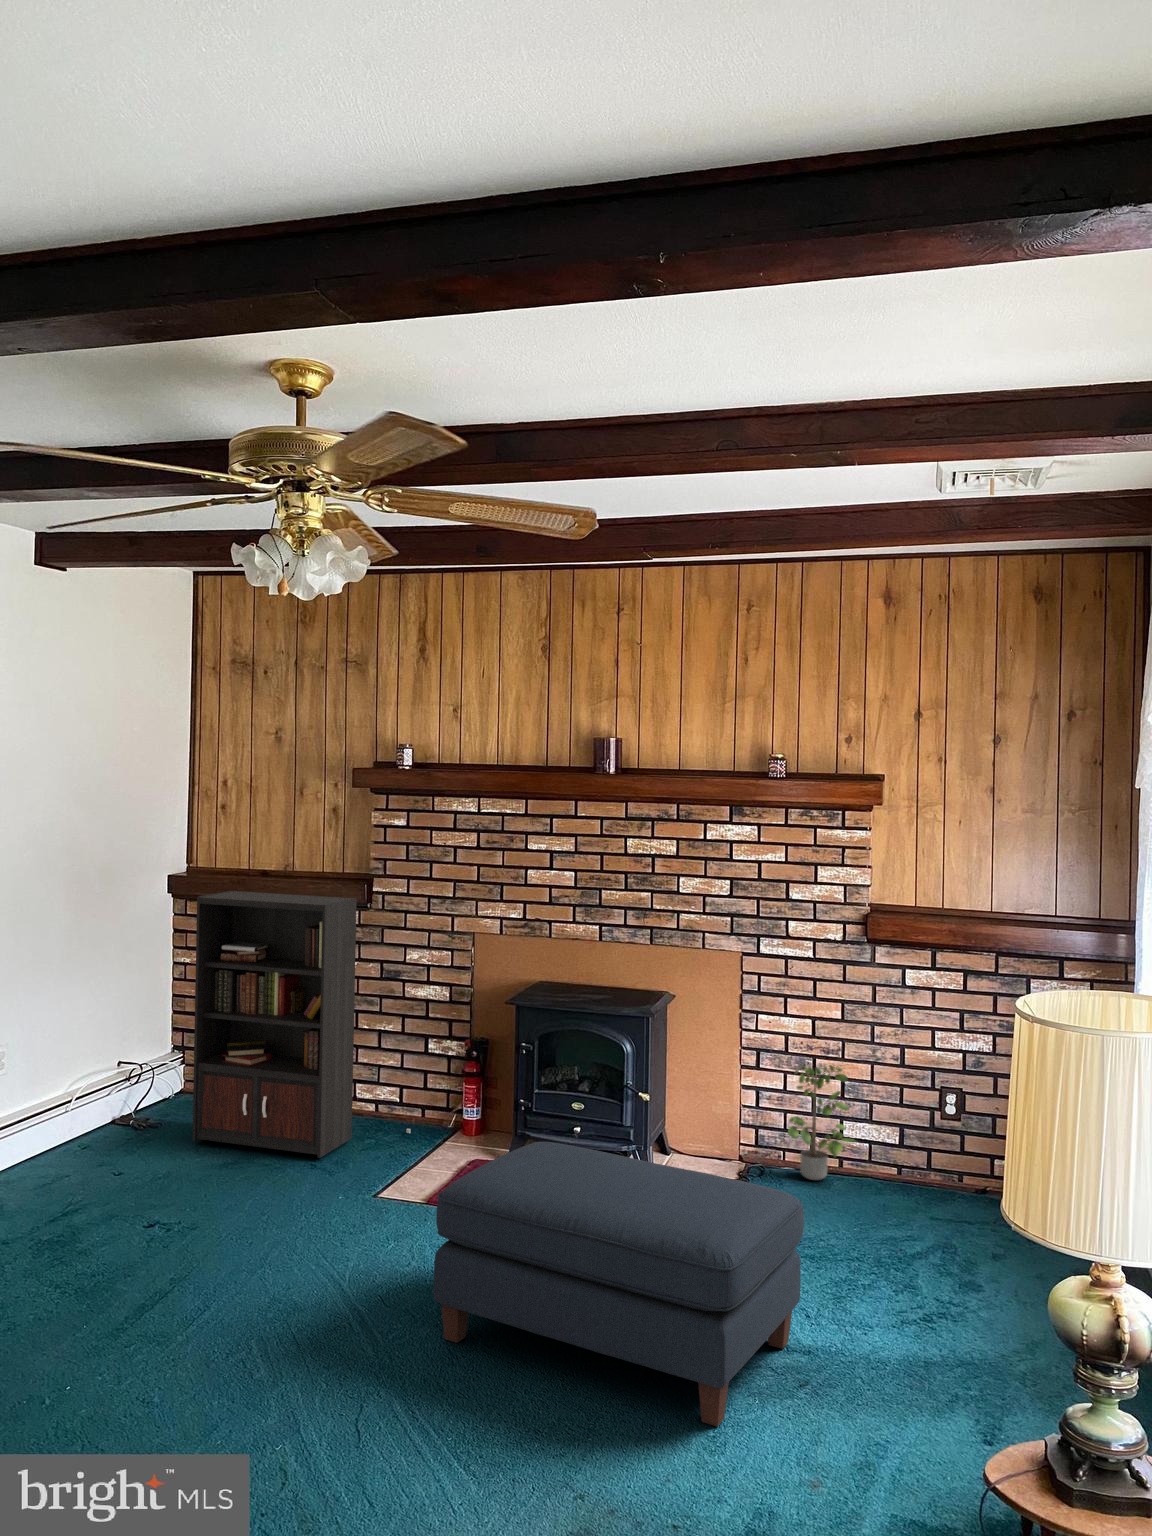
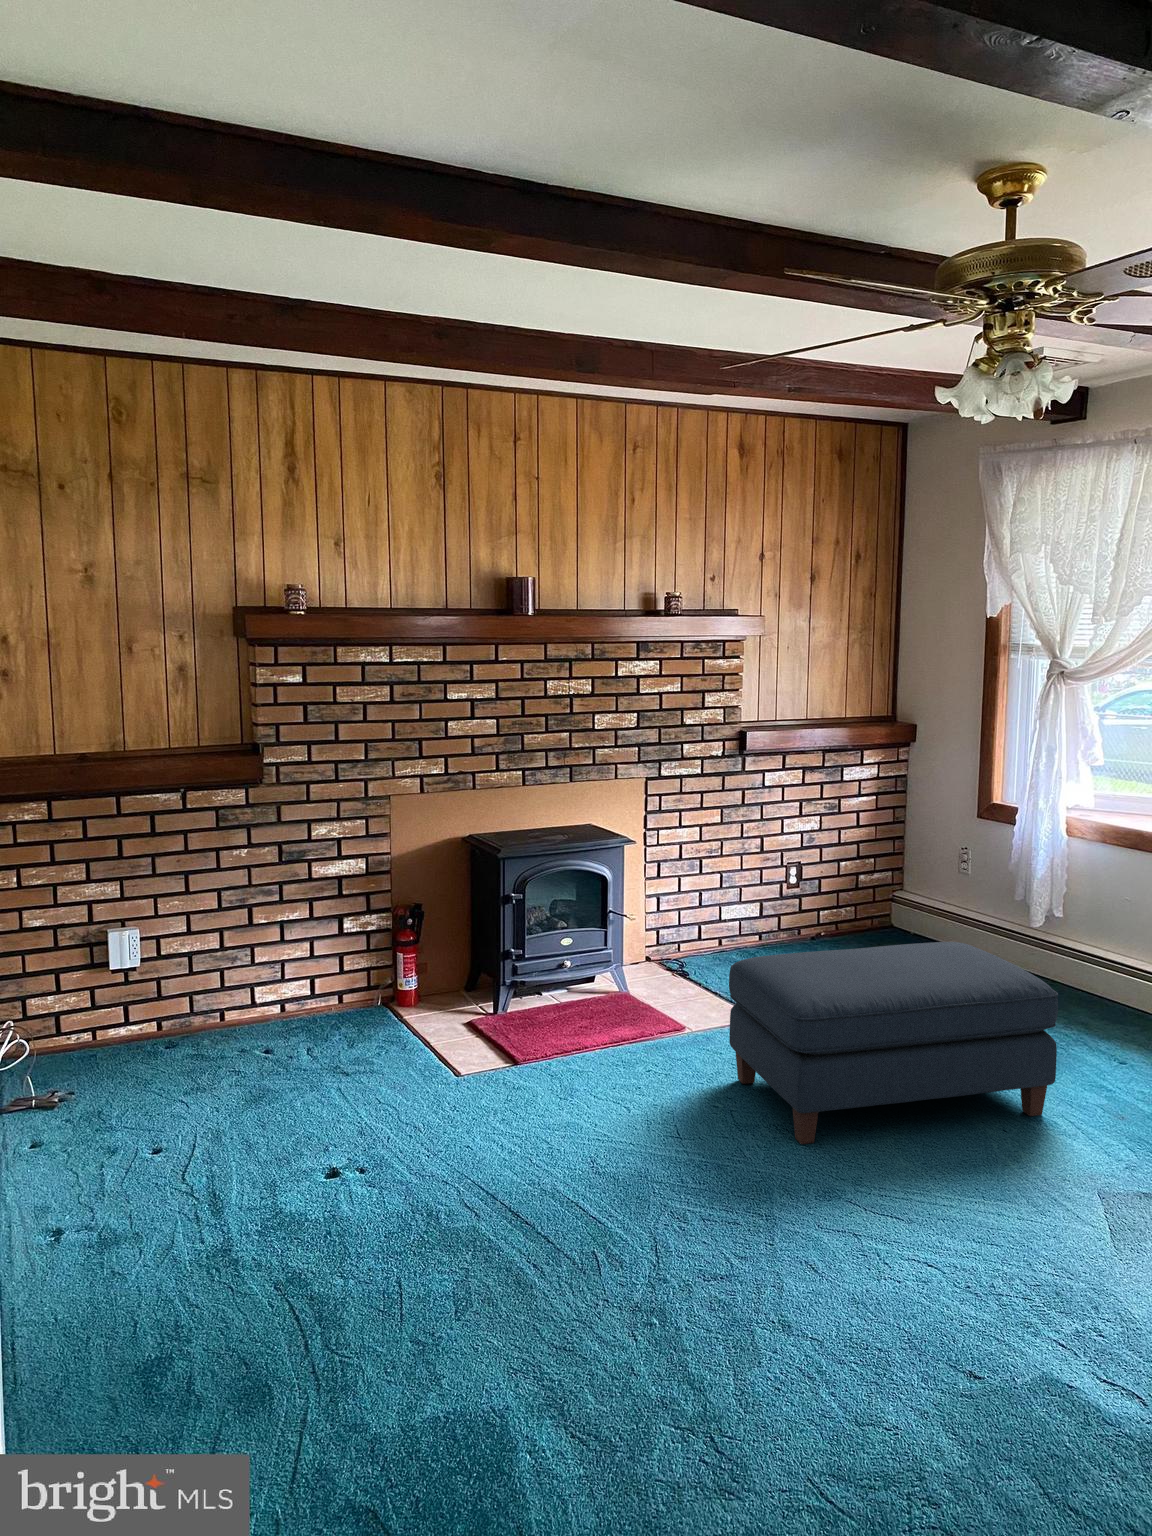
bookcase: present [192,891,411,1158] -> none [143,769,360,1098]
potted plant: present [788,1064,855,1180] -> none [694,858,751,959]

